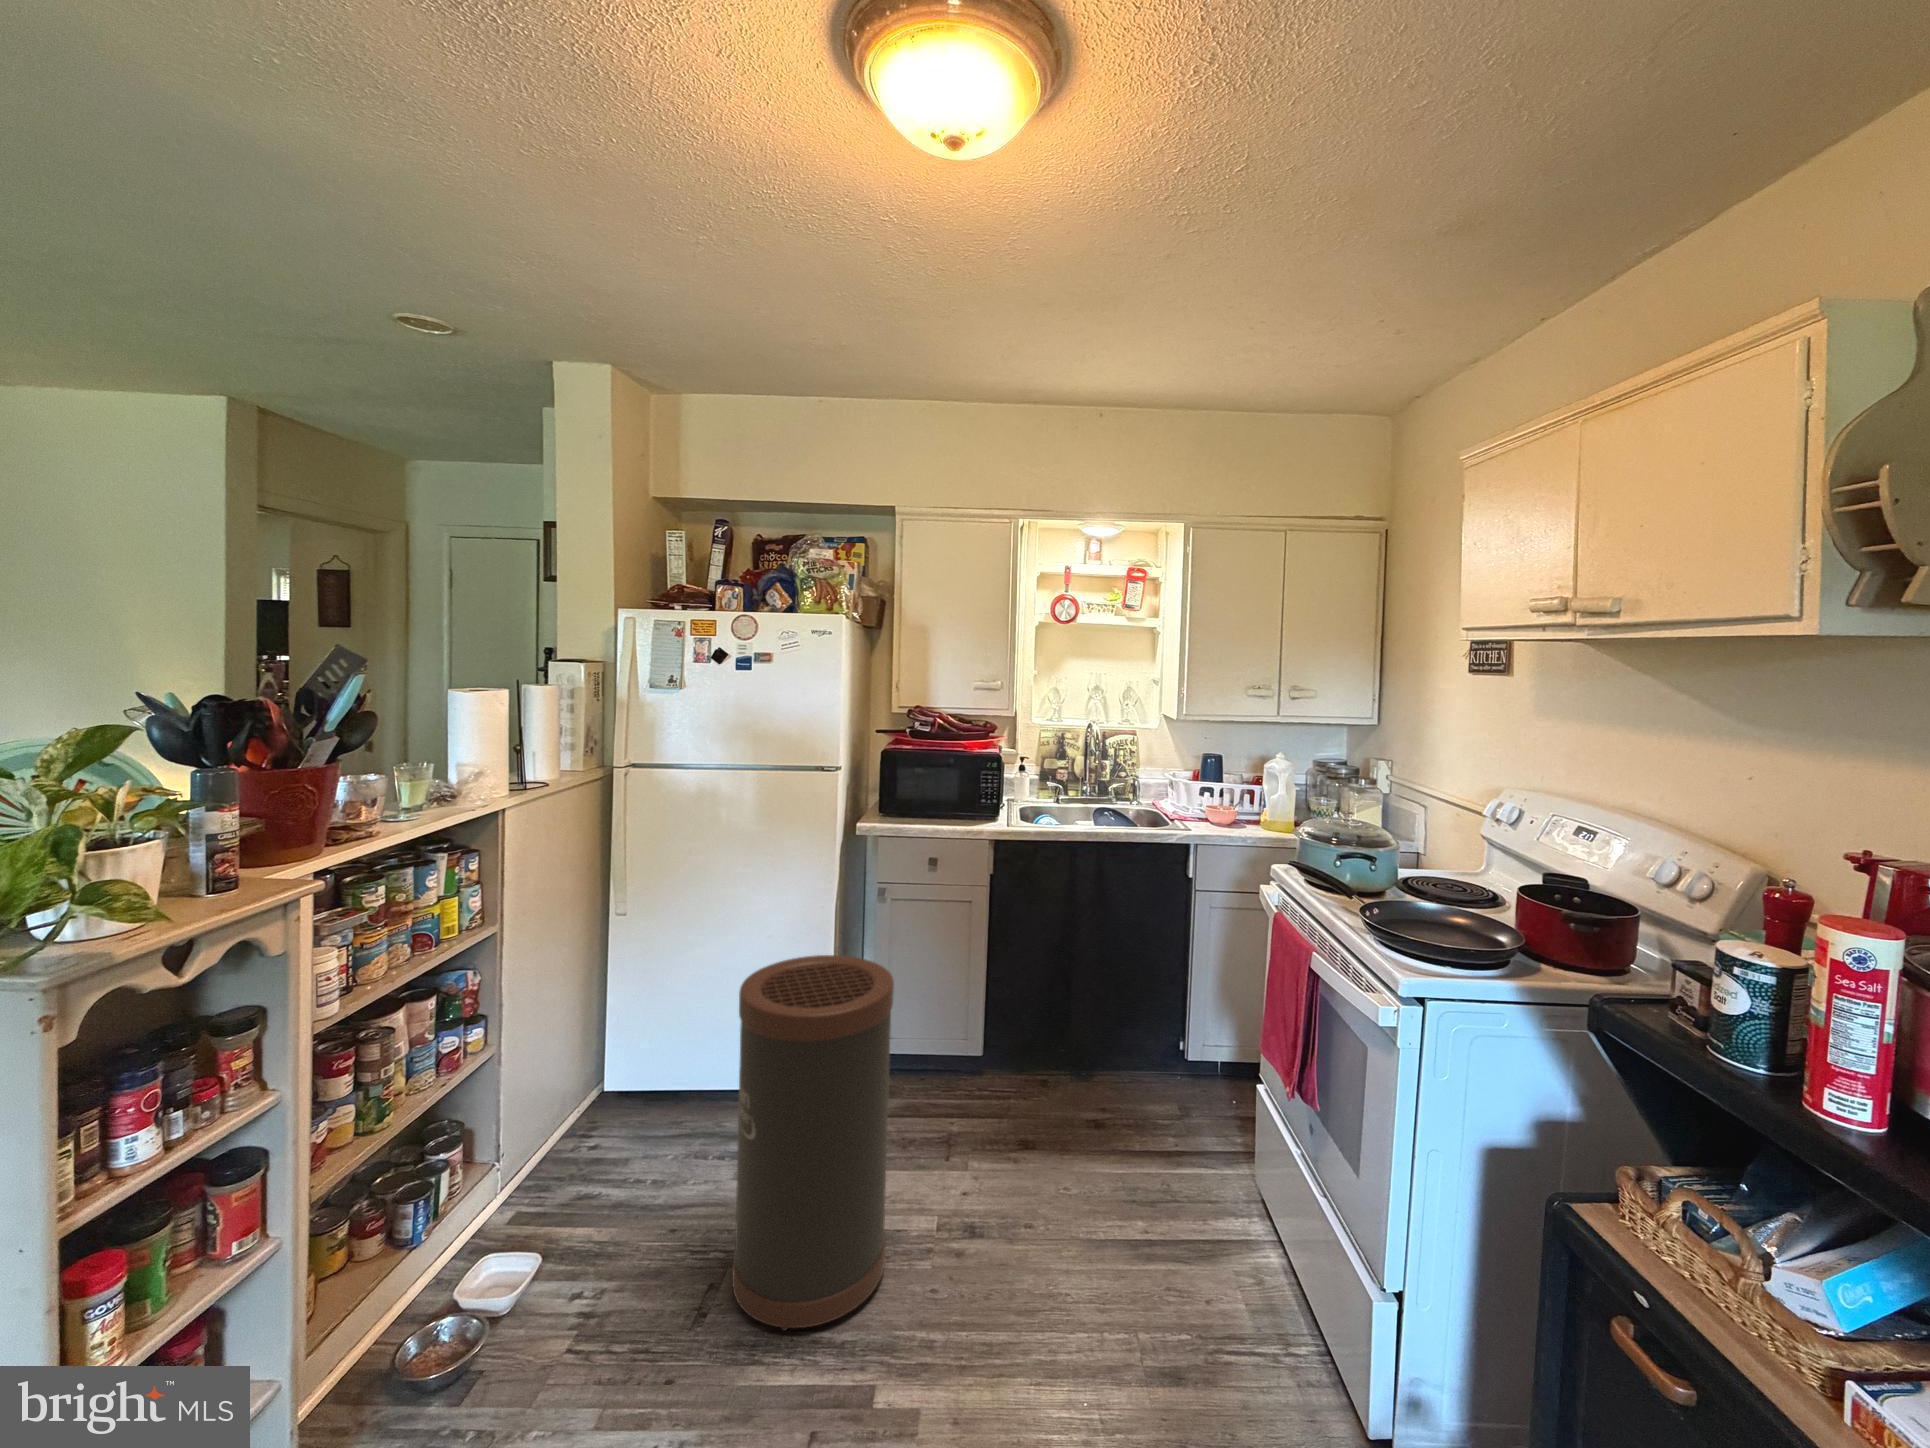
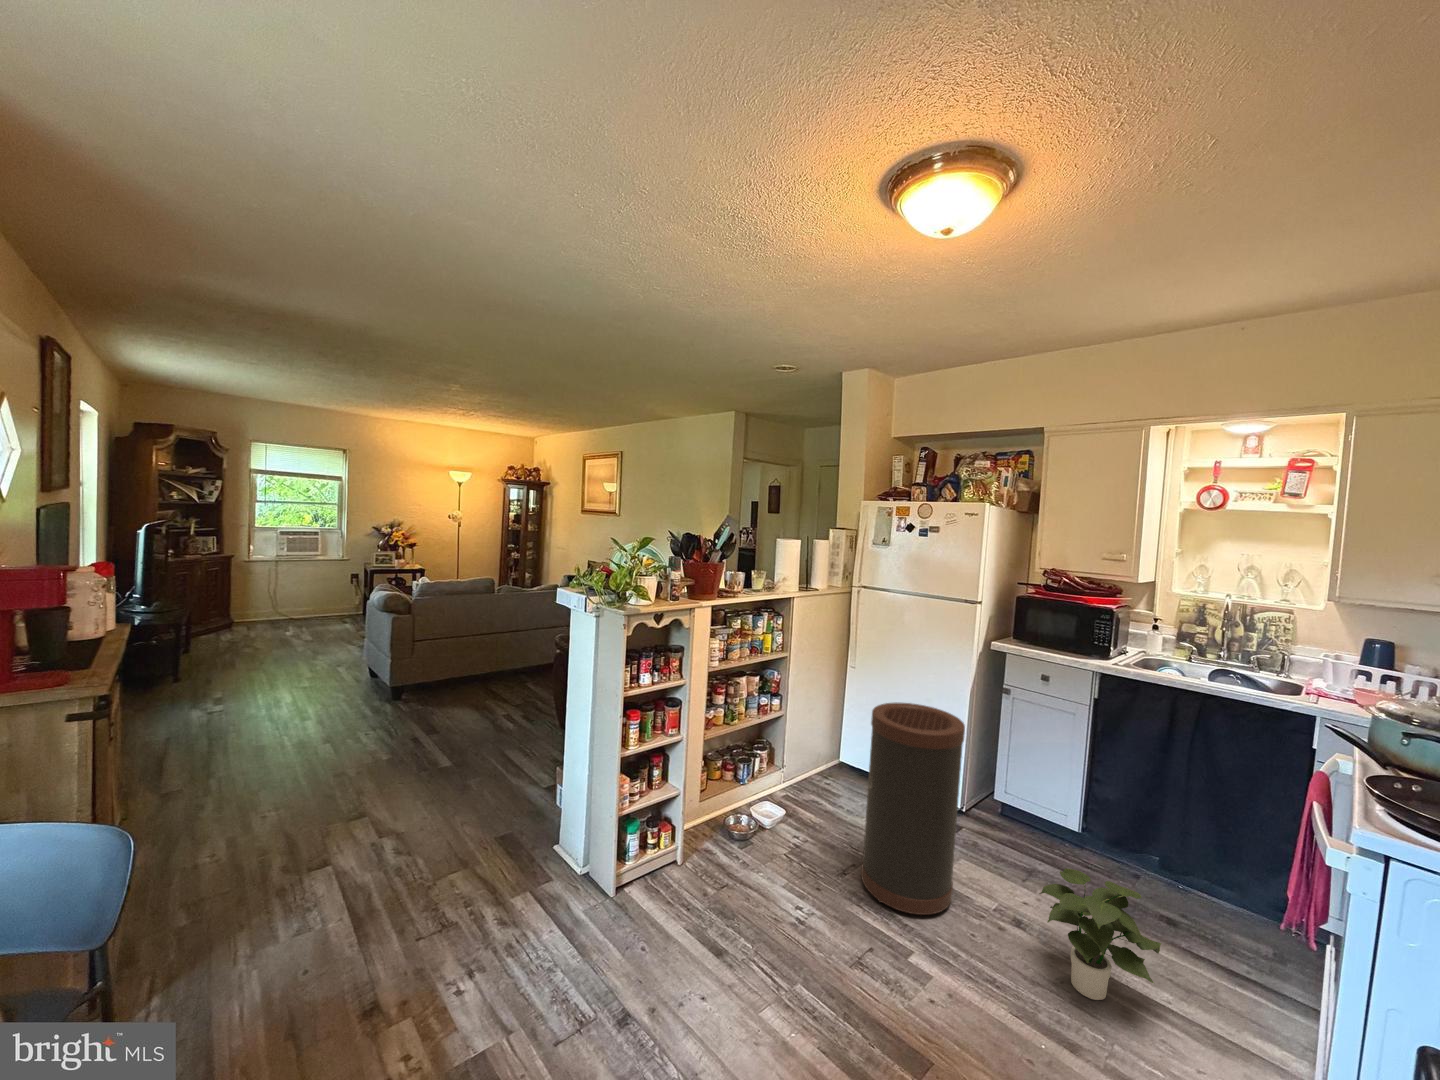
potted plant: none [1009,1116,1150,1284] -> present [1039,868,1161,1000]

